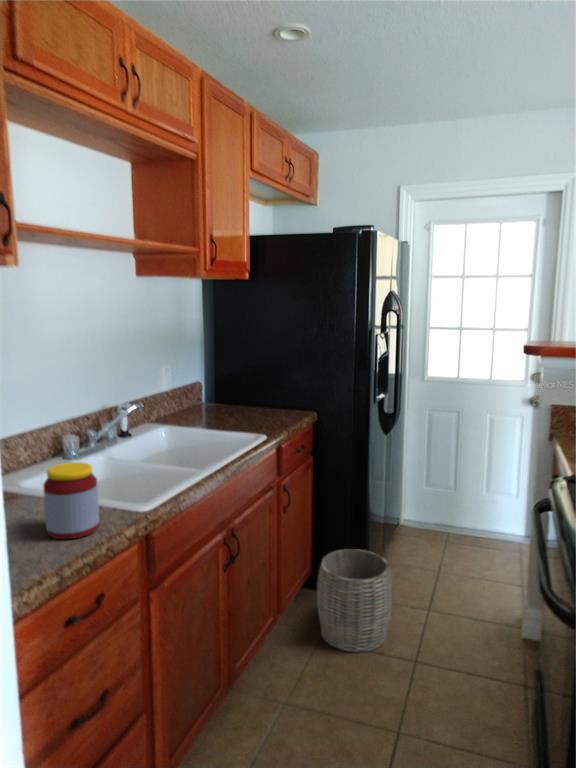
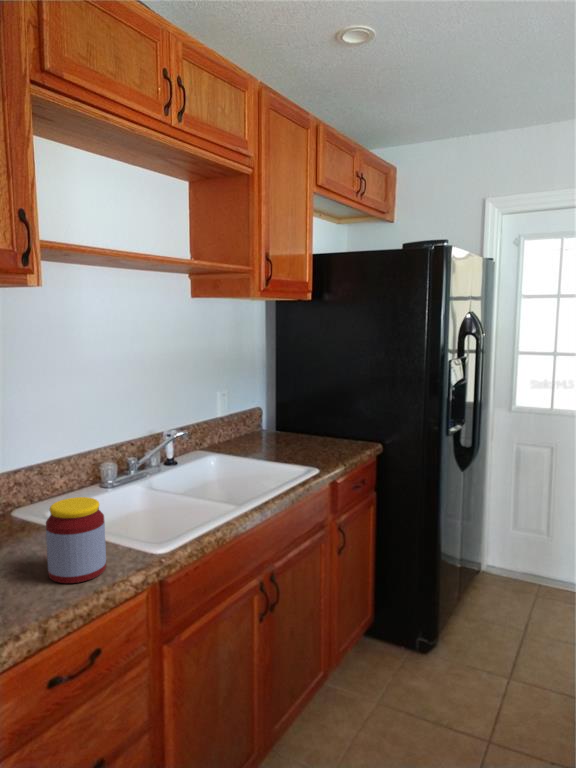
woven basket: present [317,549,392,653] -> none [375,599,461,722]

